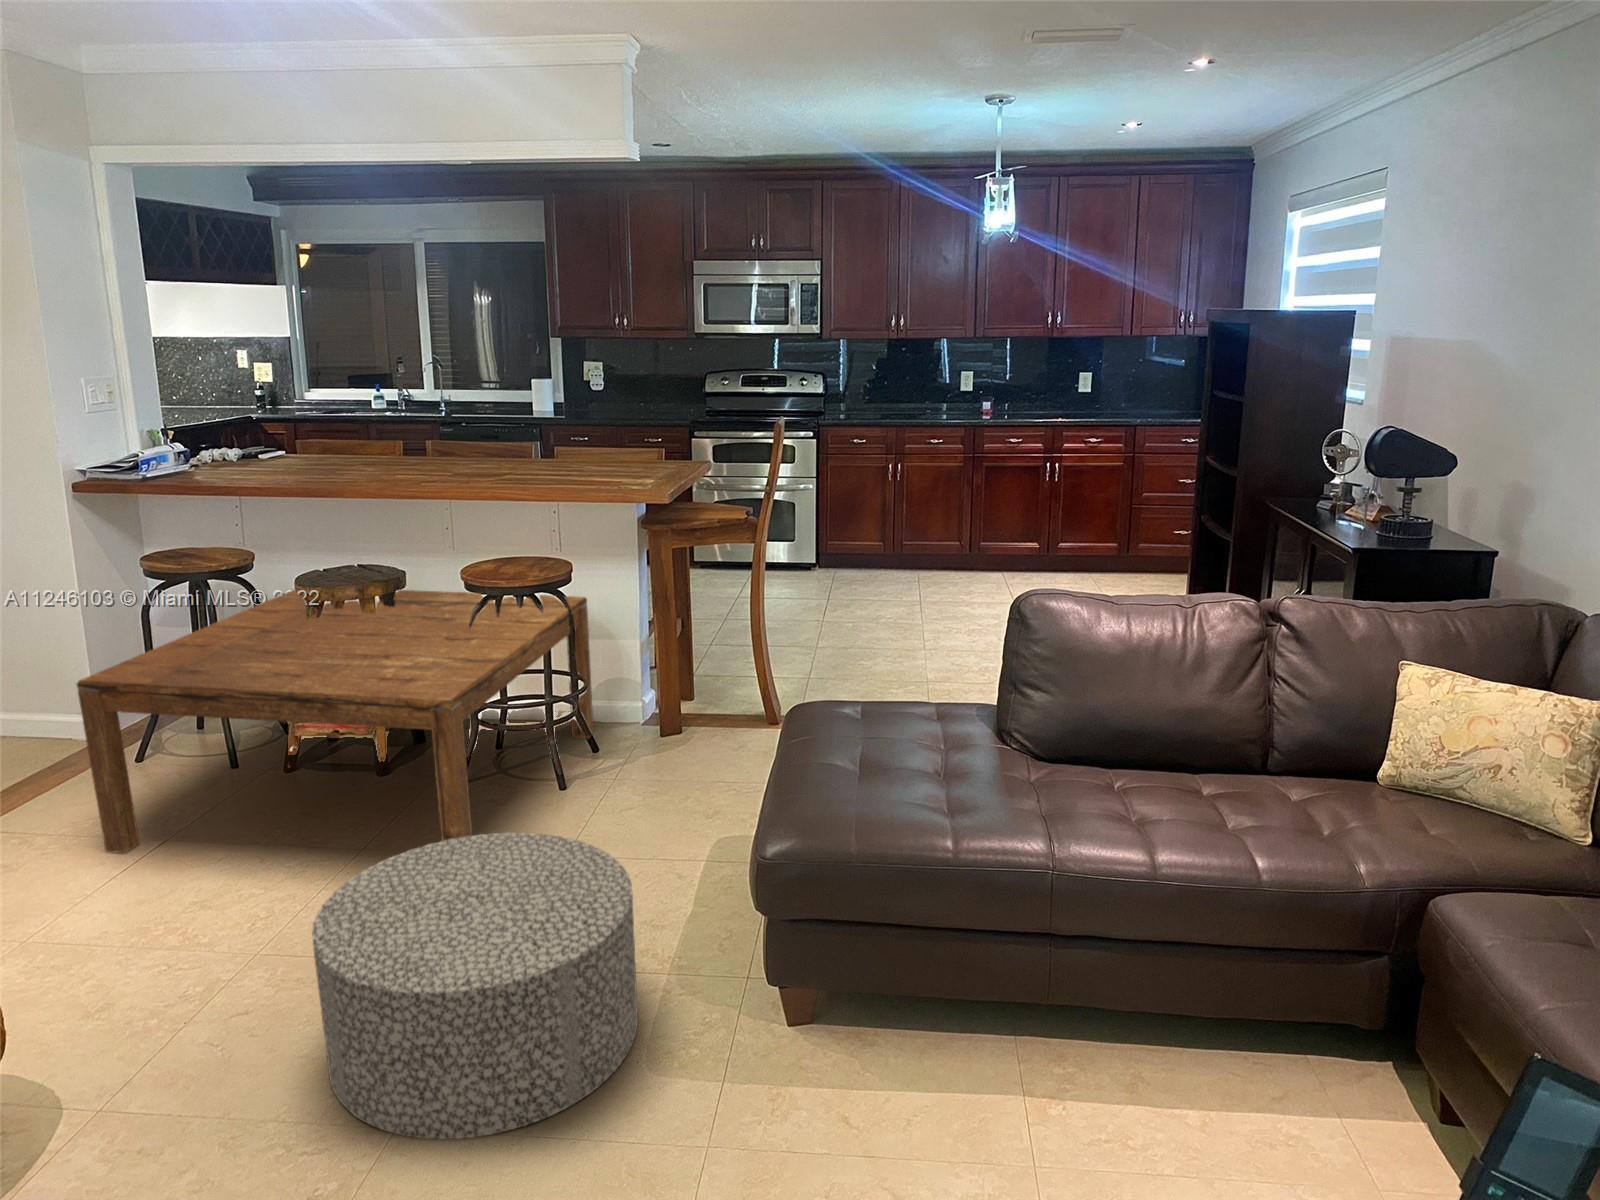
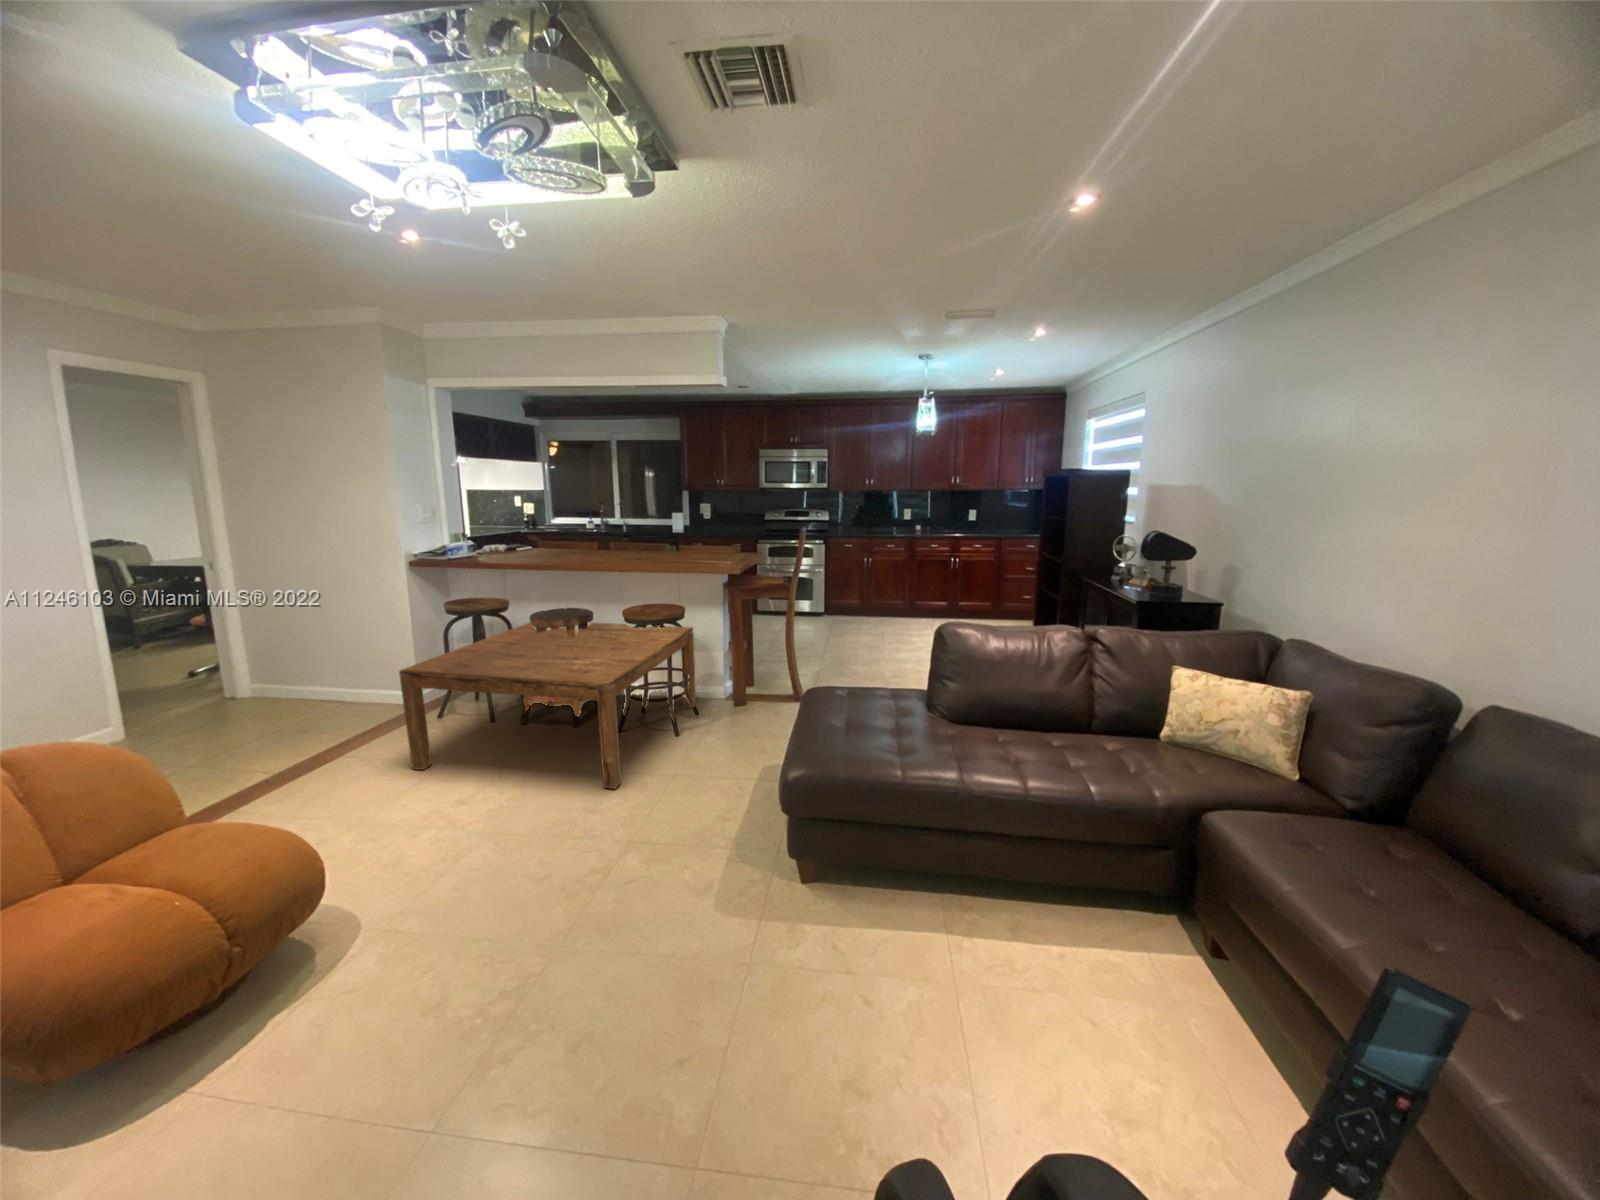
ottoman: present [312,833,638,1139] -> none [512,762,710,954]

